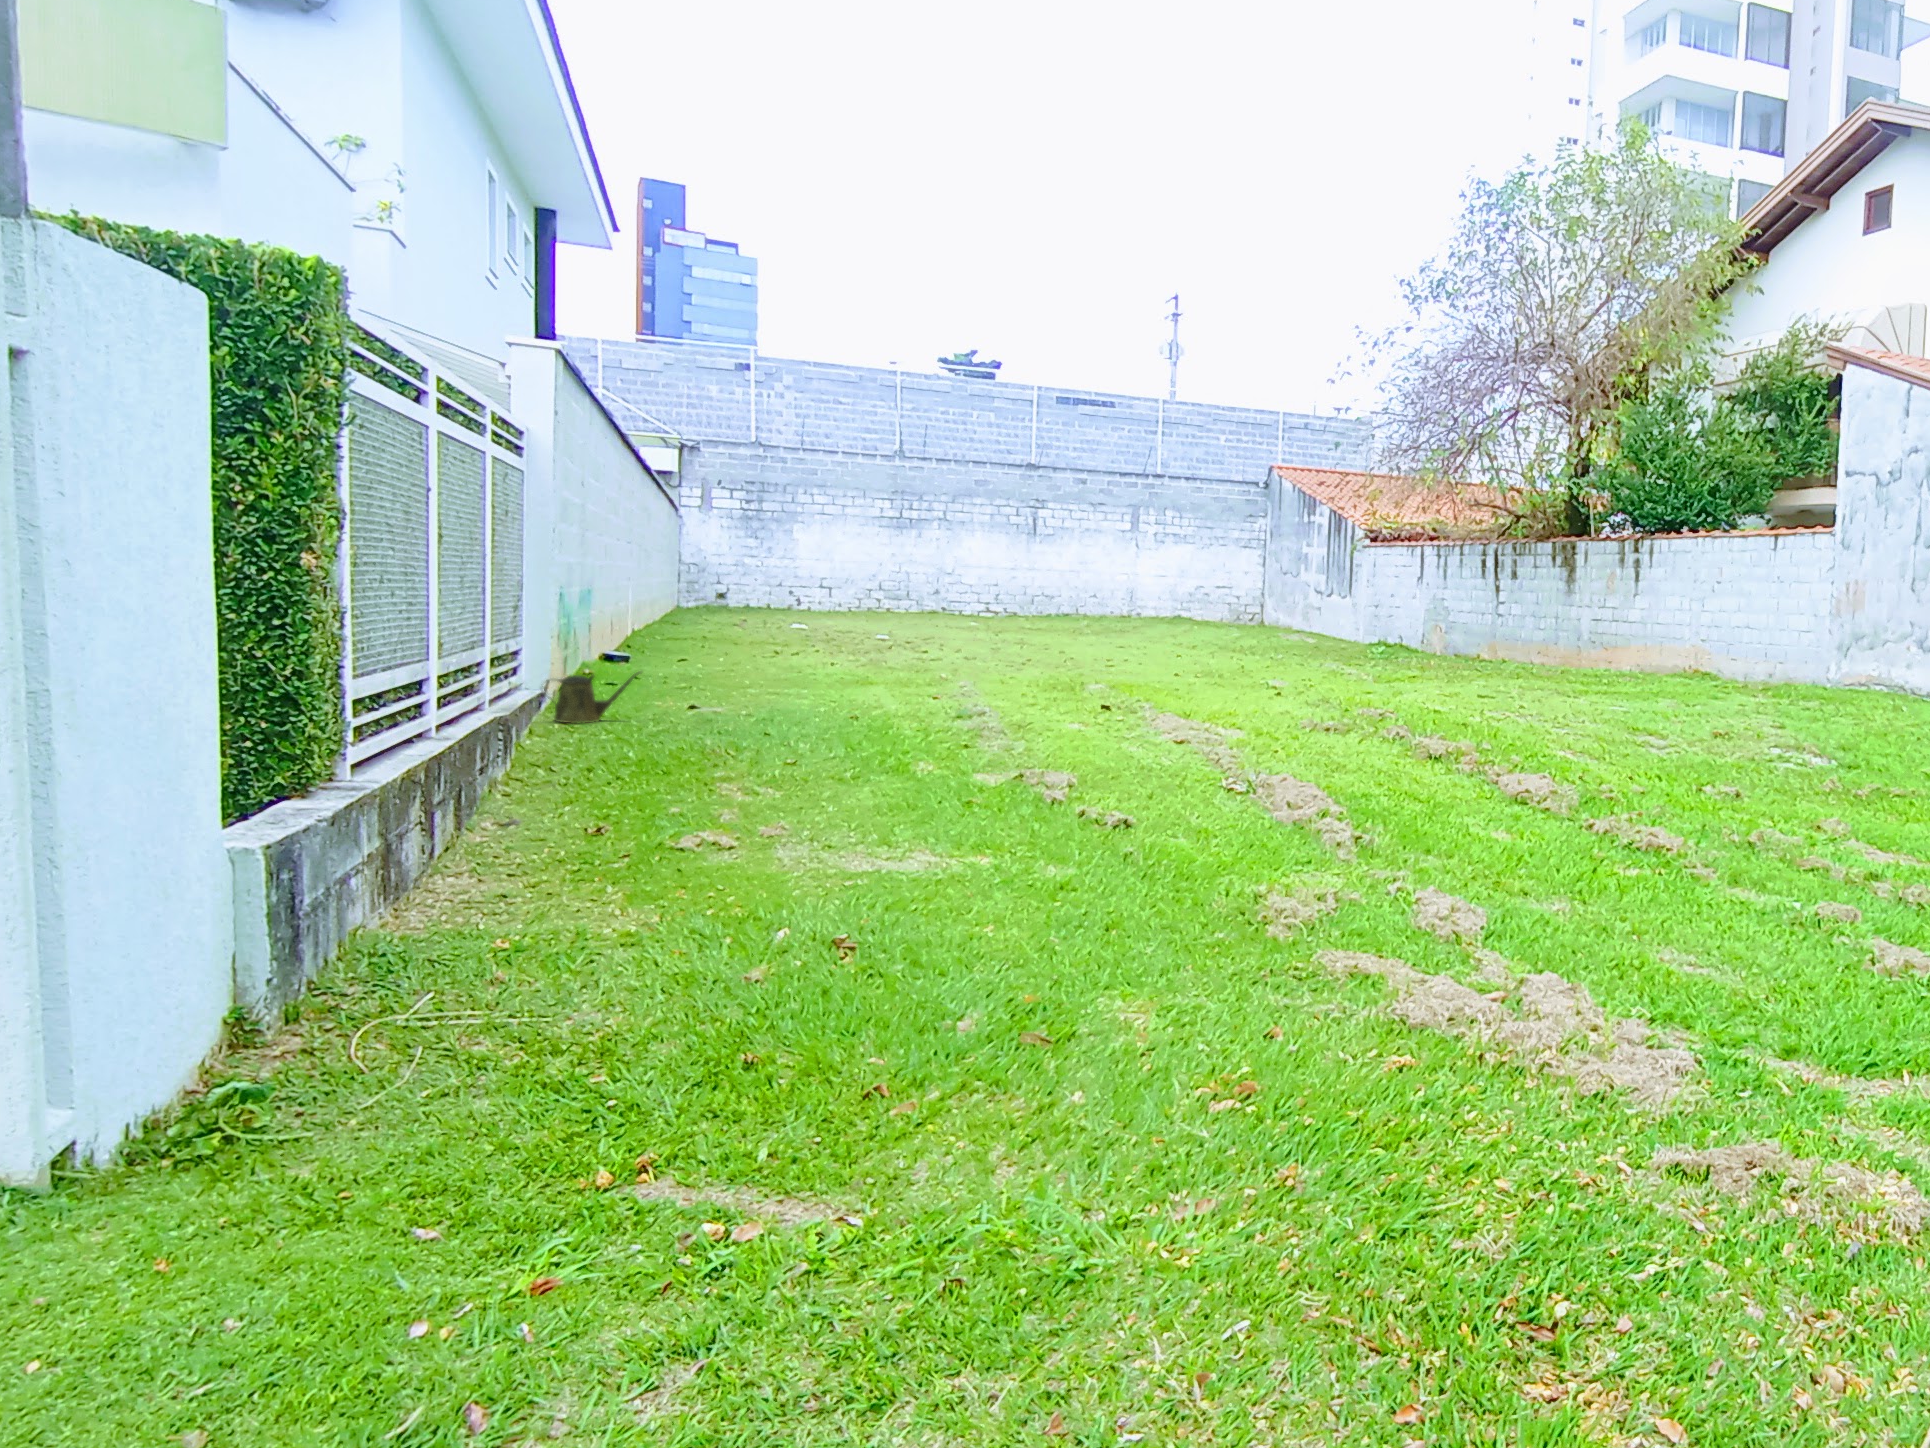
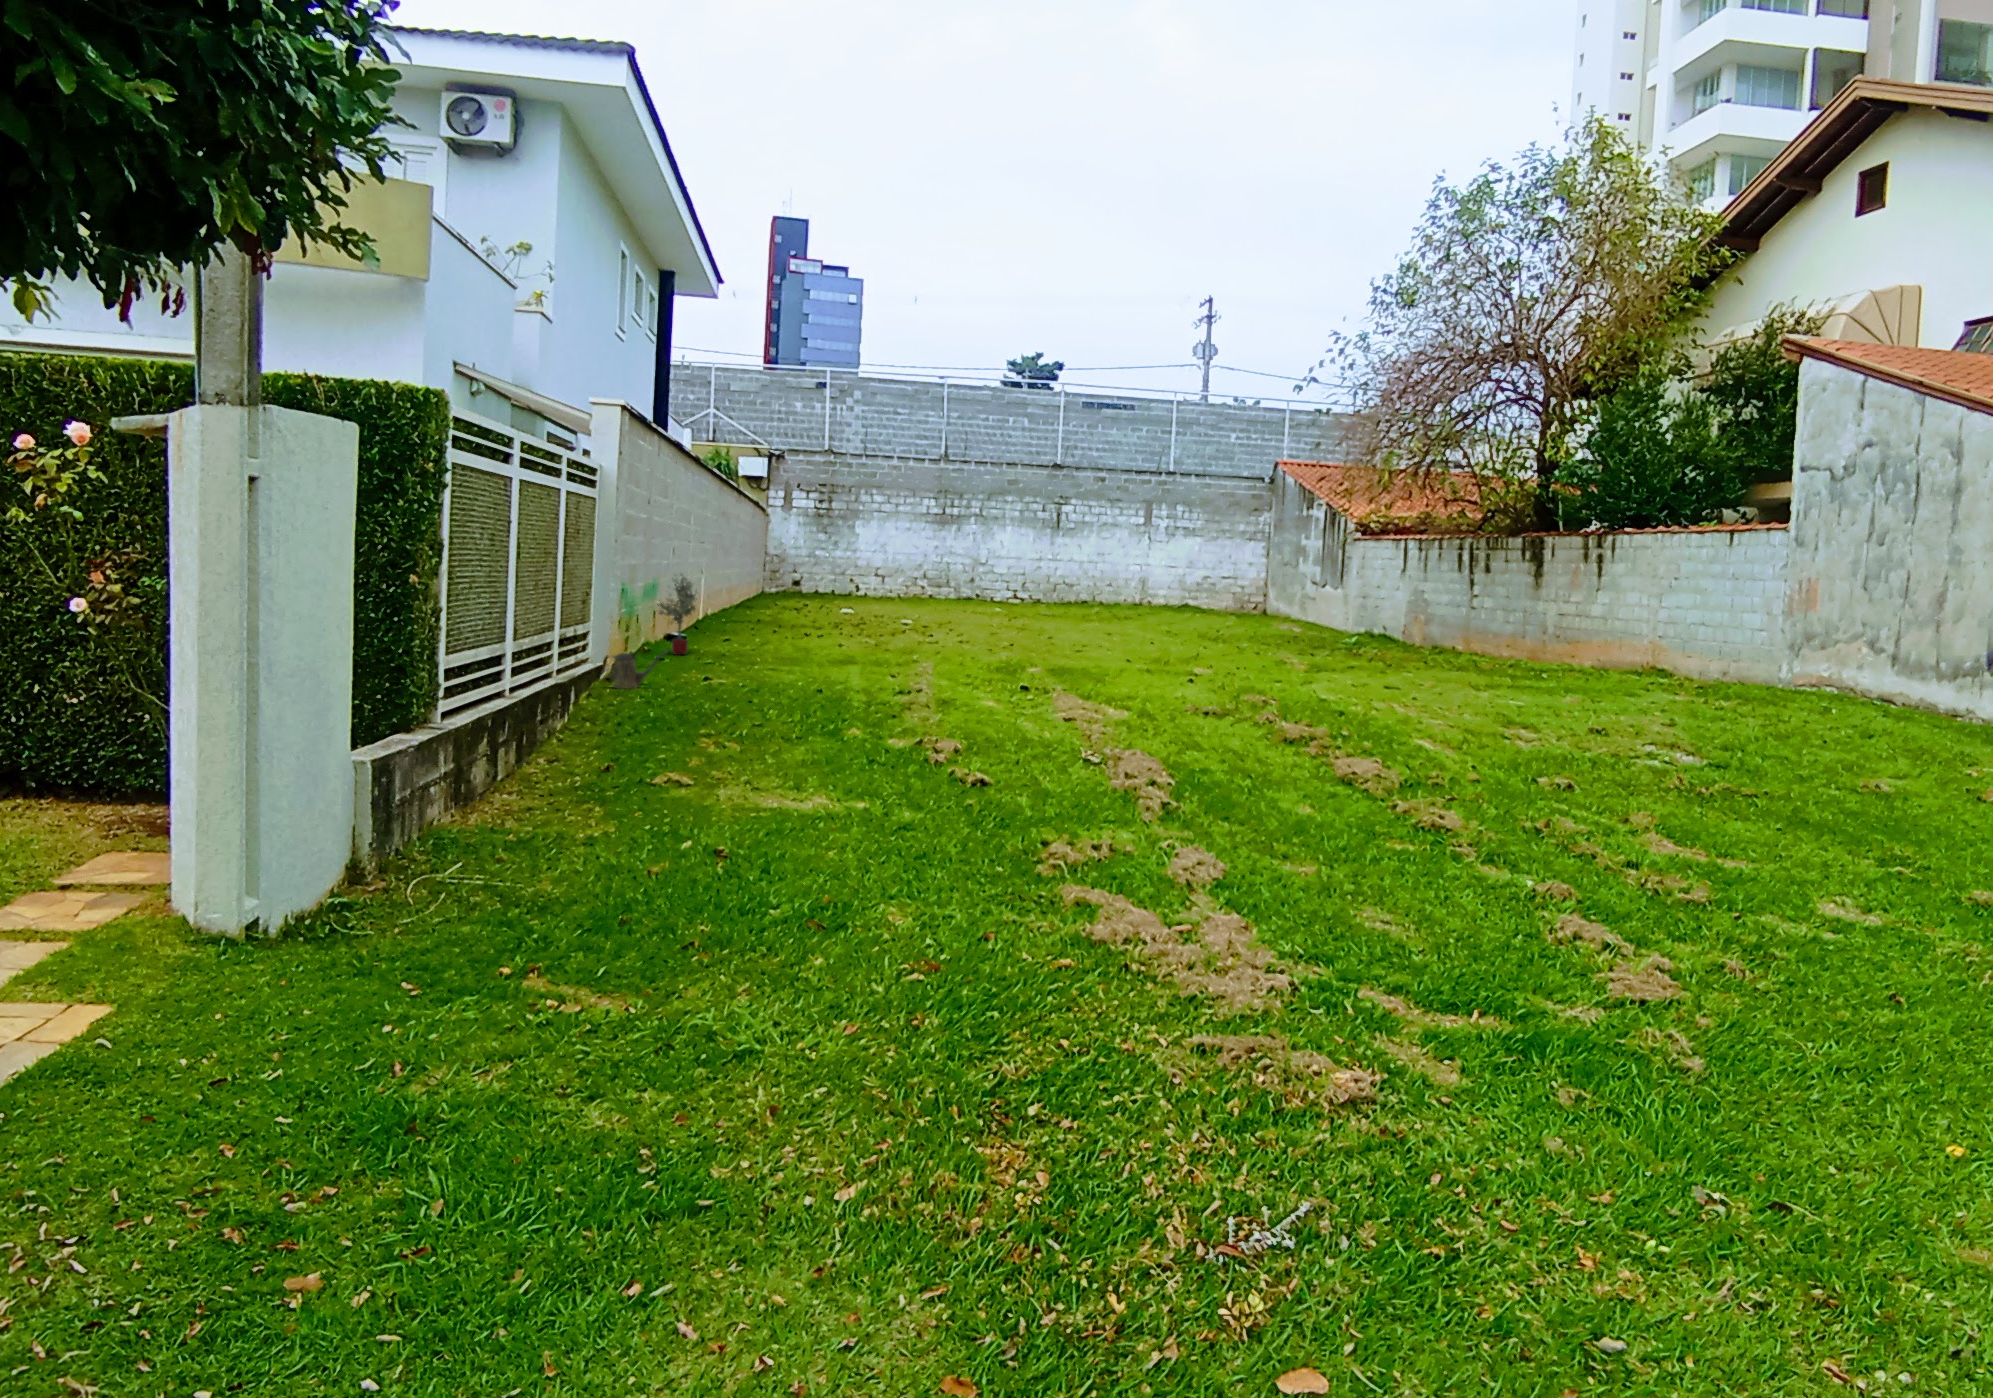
potted tree: none [584,570,649,676] -> present [657,574,697,655]

